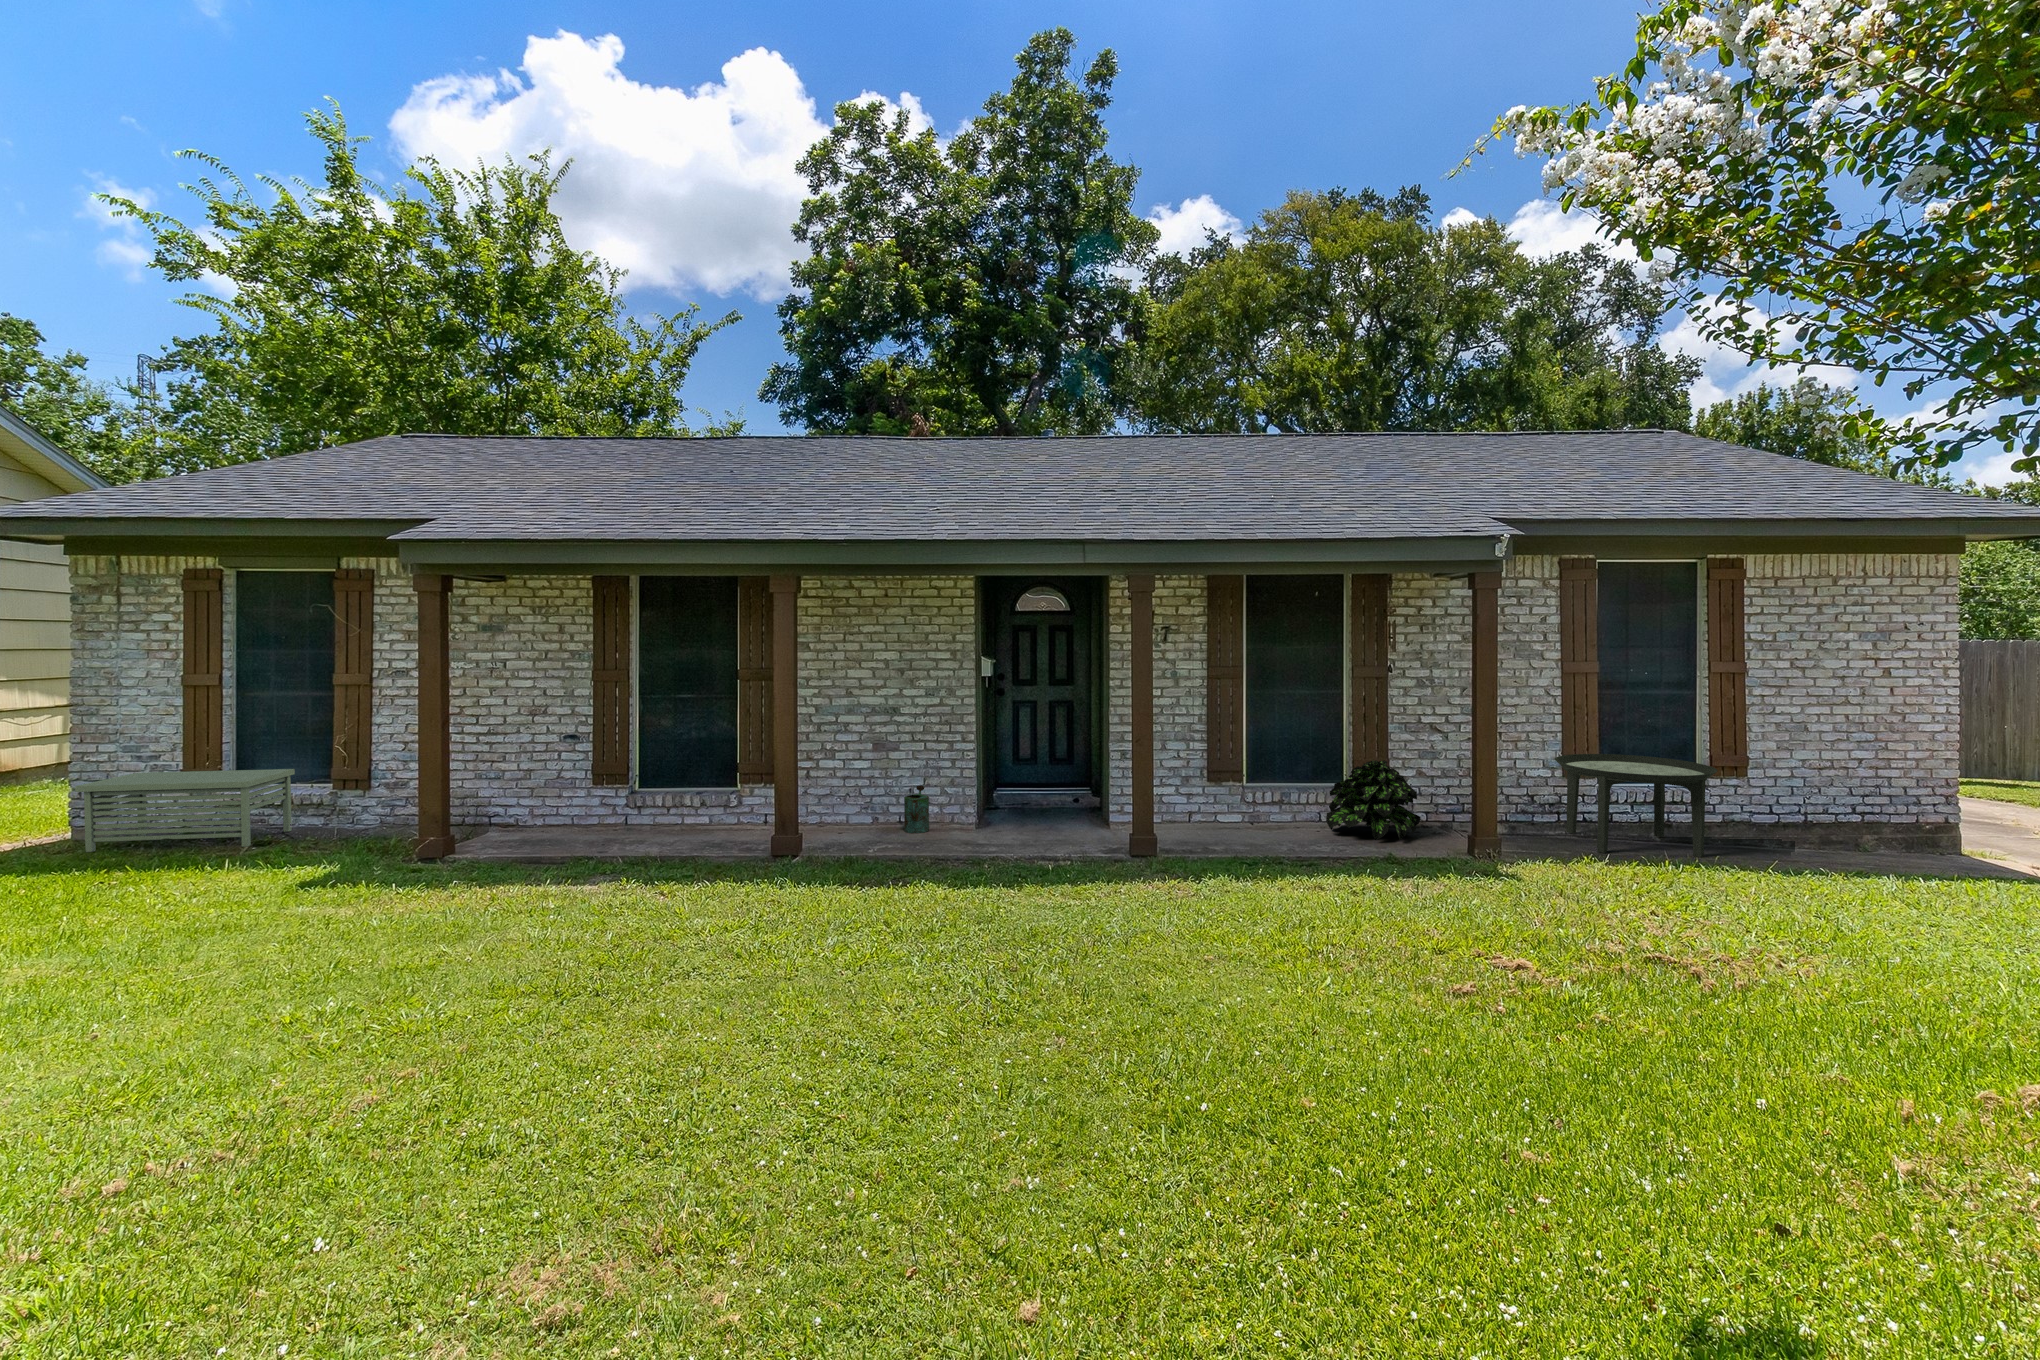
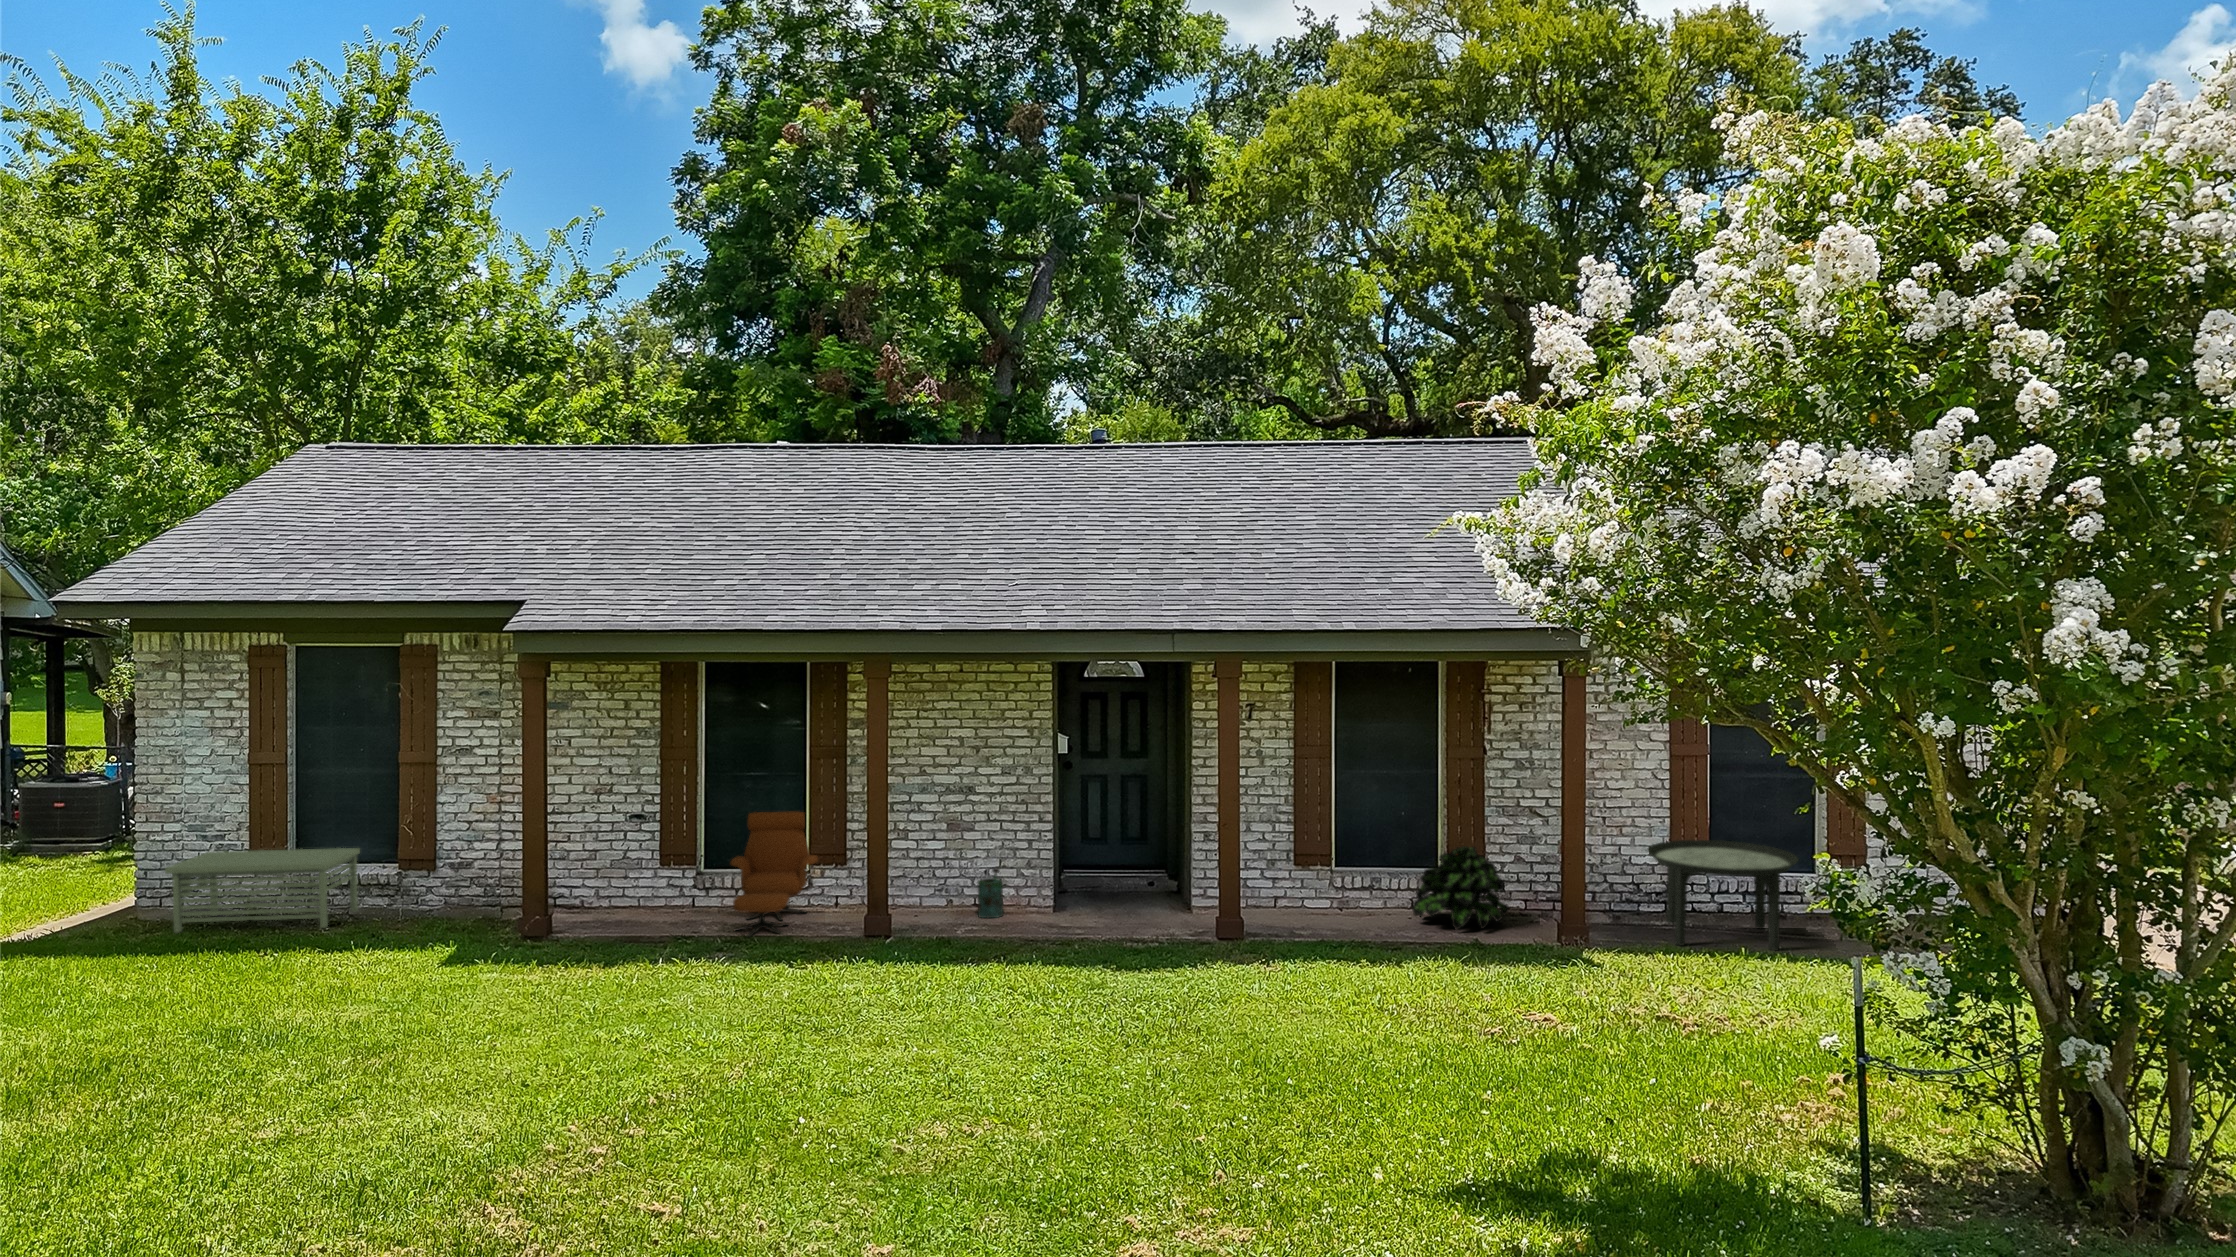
lounge chair: none [662,732,749,852] -> present [731,811,818,937]

